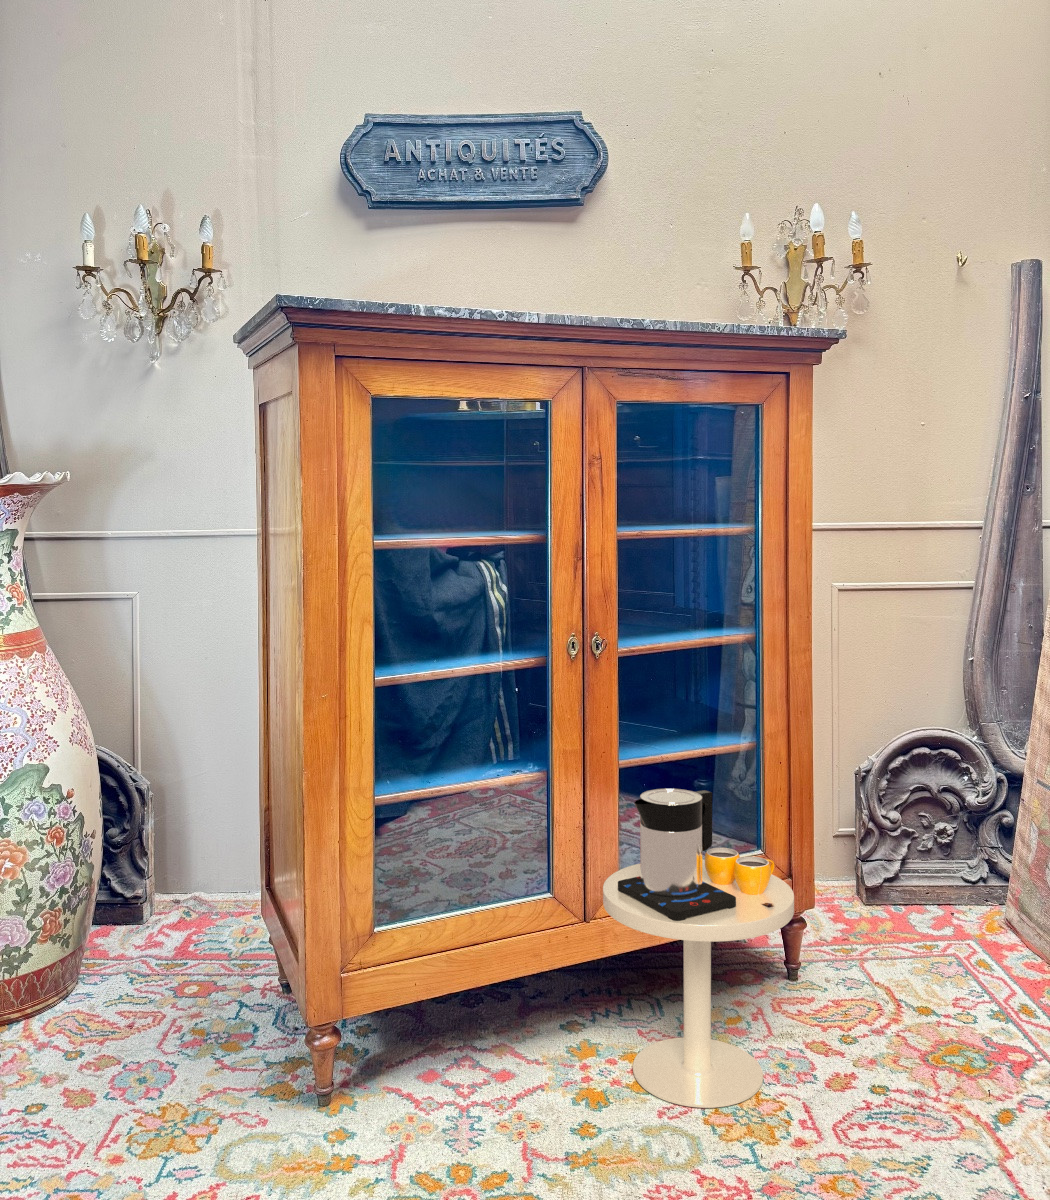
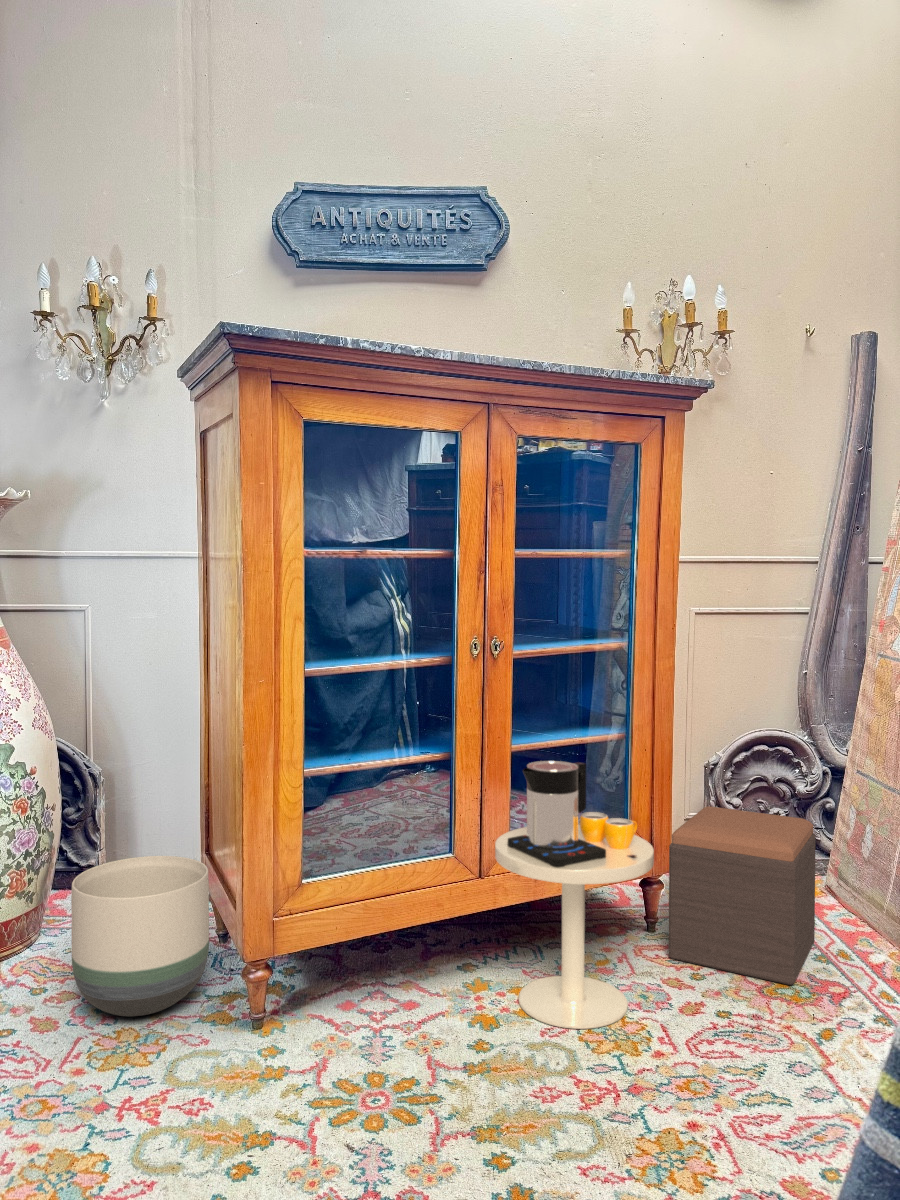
footstool: none [813,831,992,1051] -> present [669,806,816,985]
planter: none [105,898,267,1089] -> present [71,856,209,1016]

